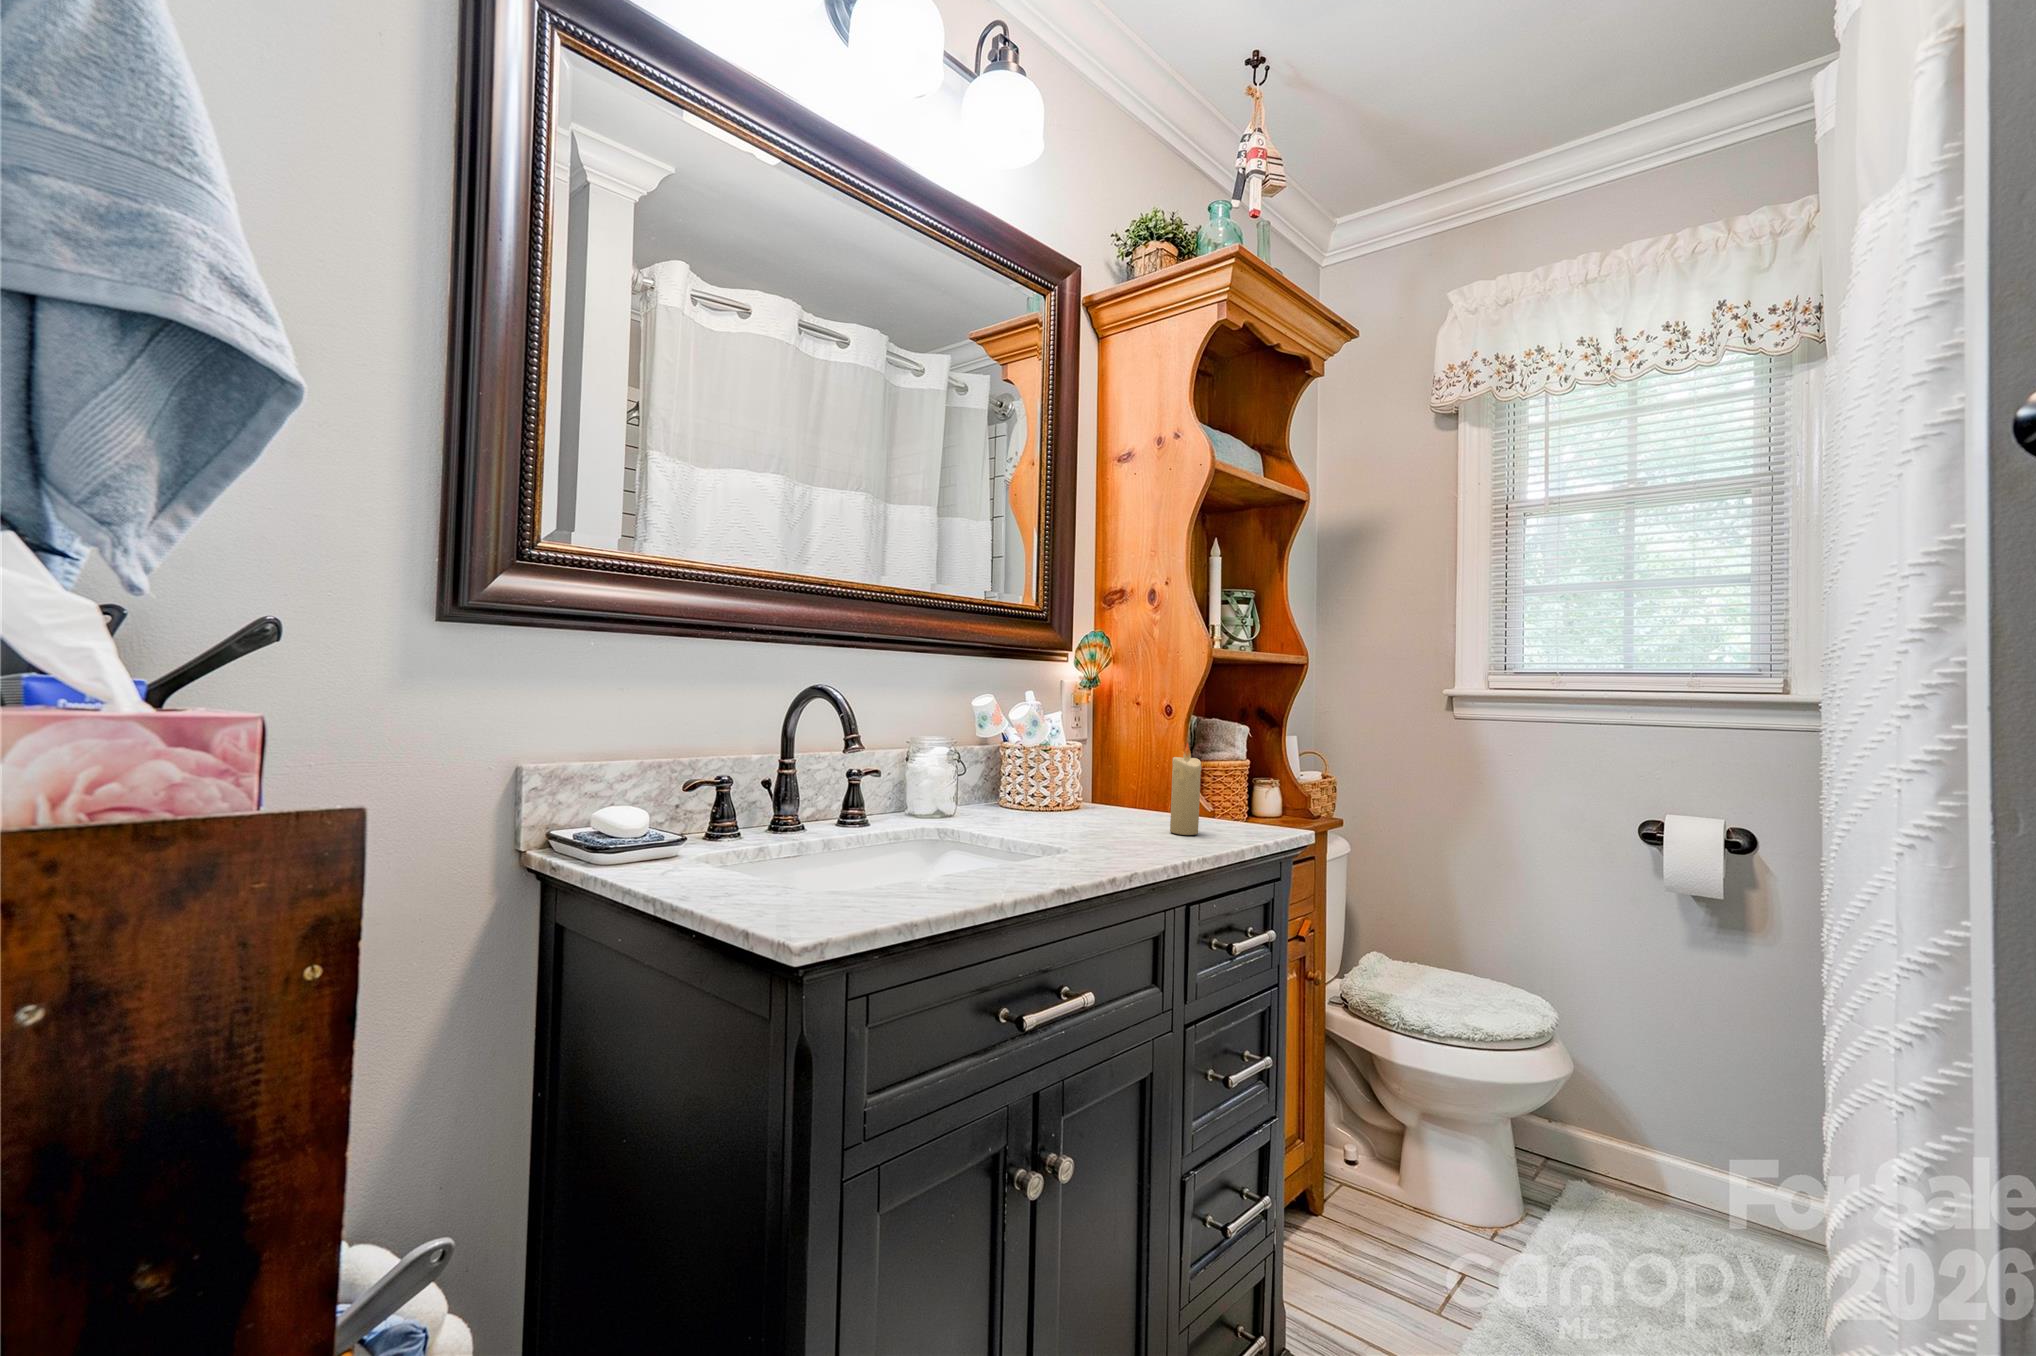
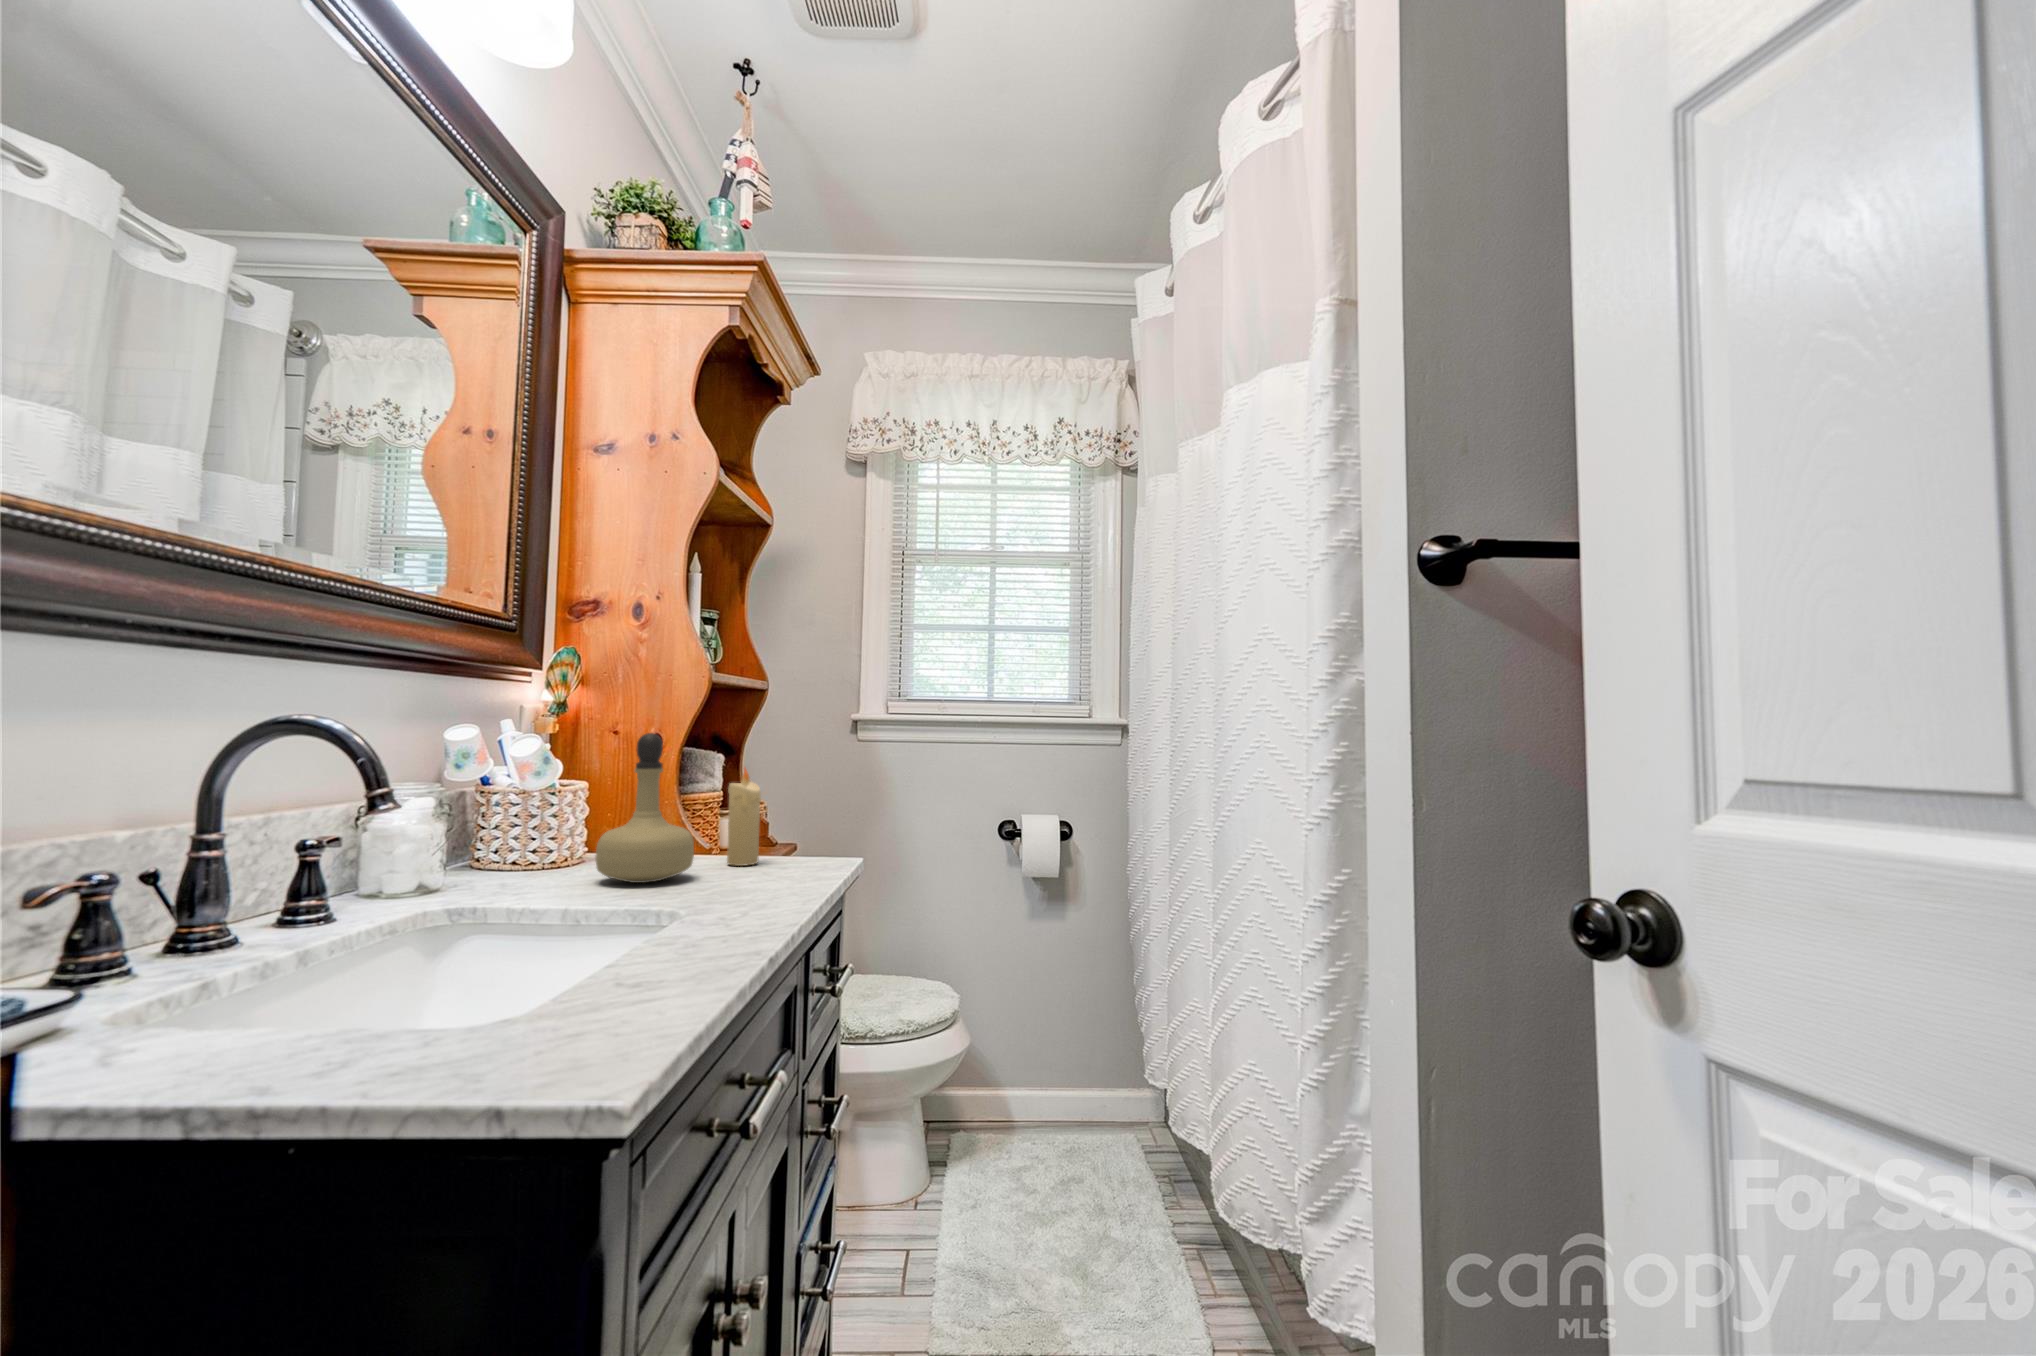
perfume bottle: none [1047,707,1124,835] -> present [595,733,694,883]

